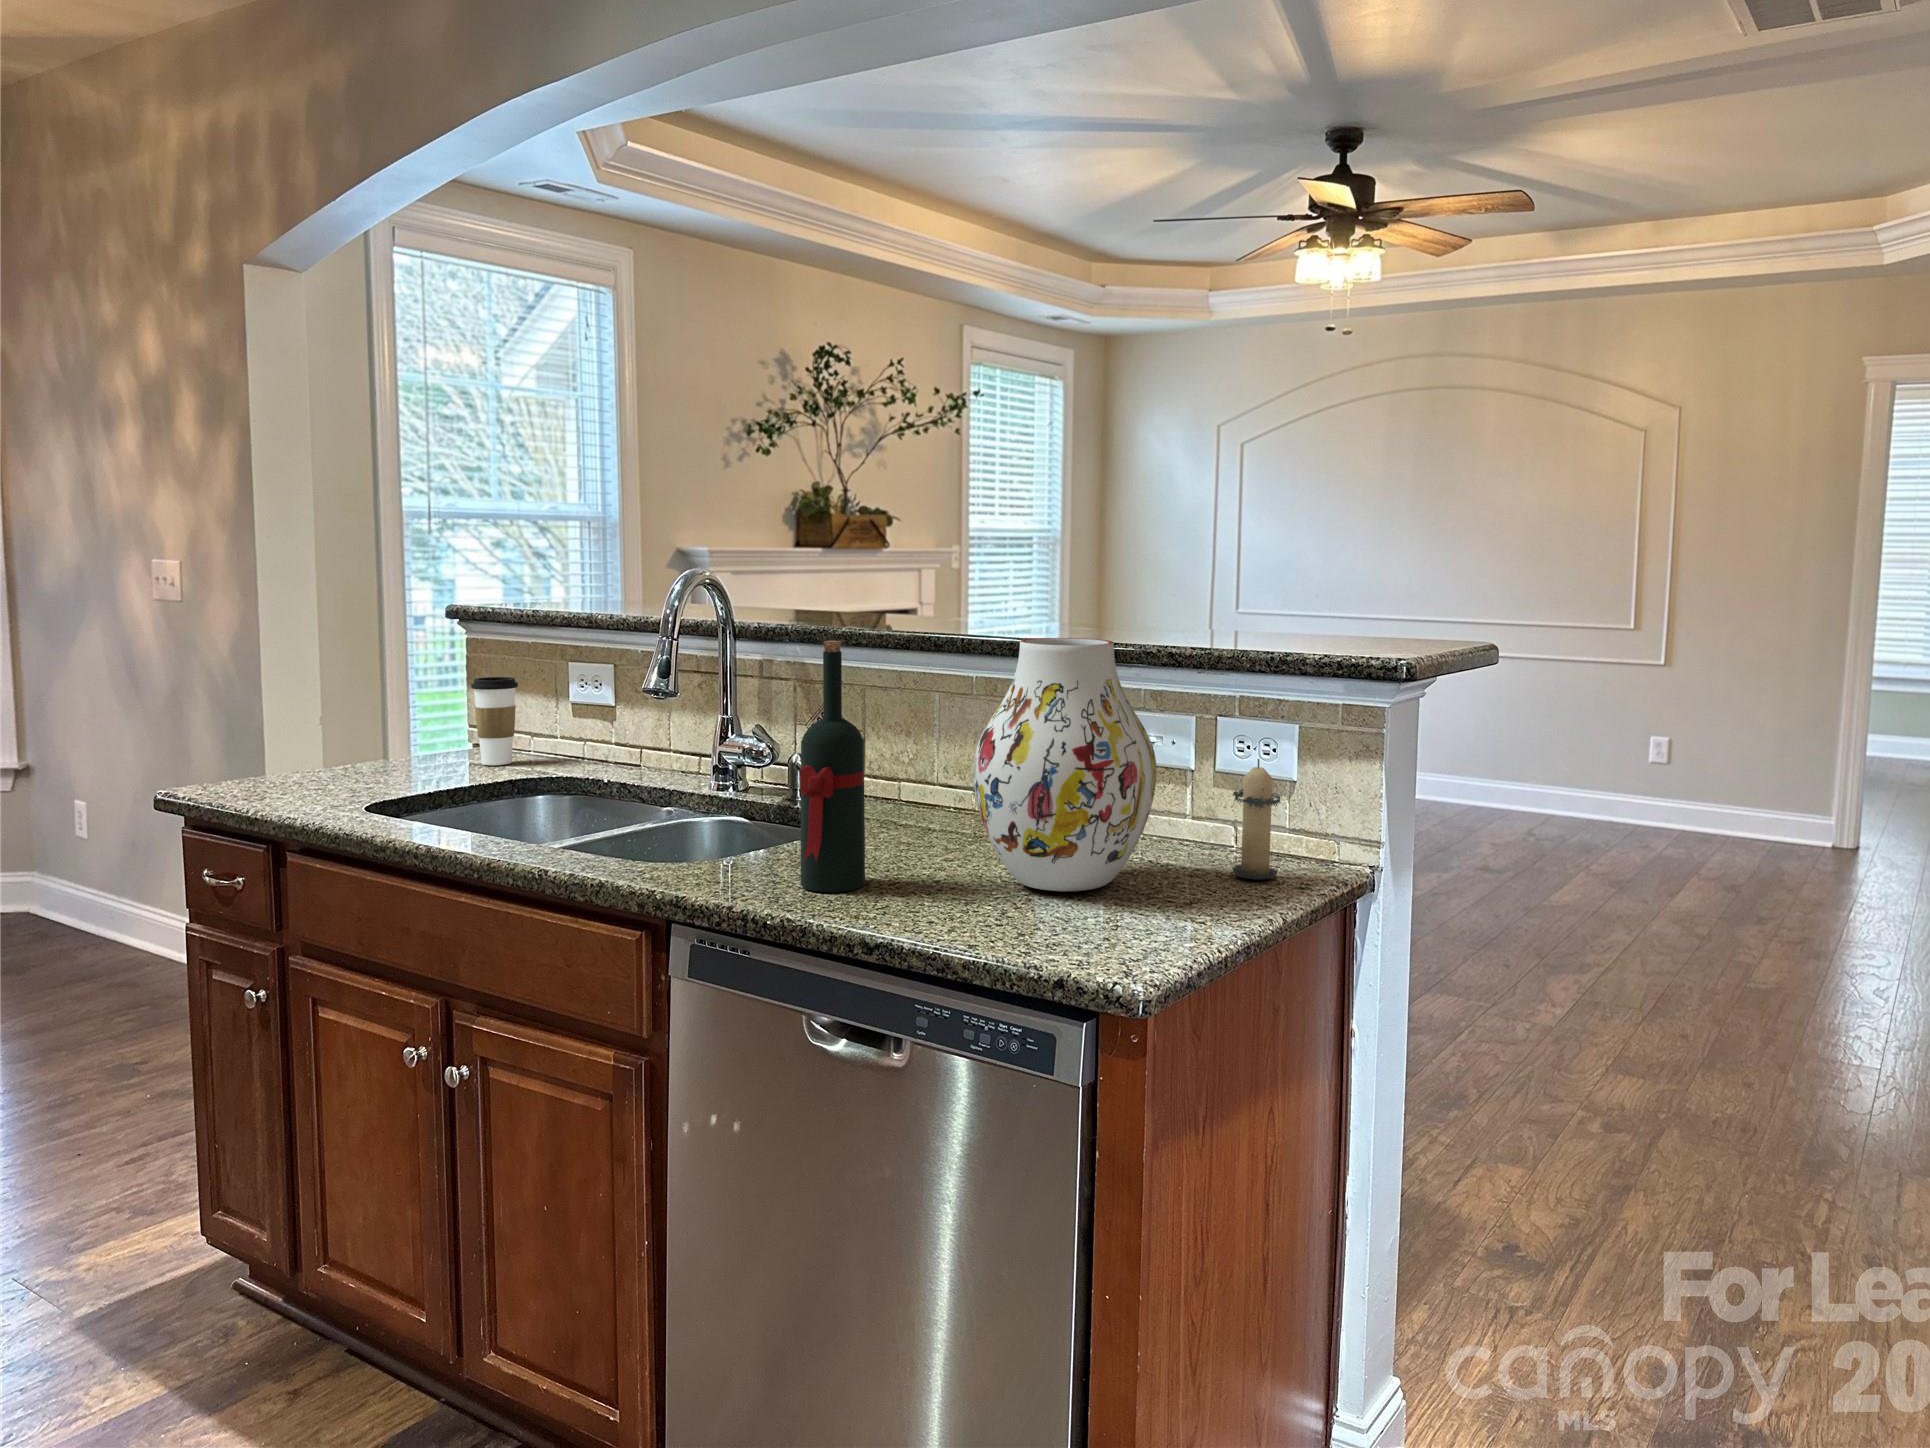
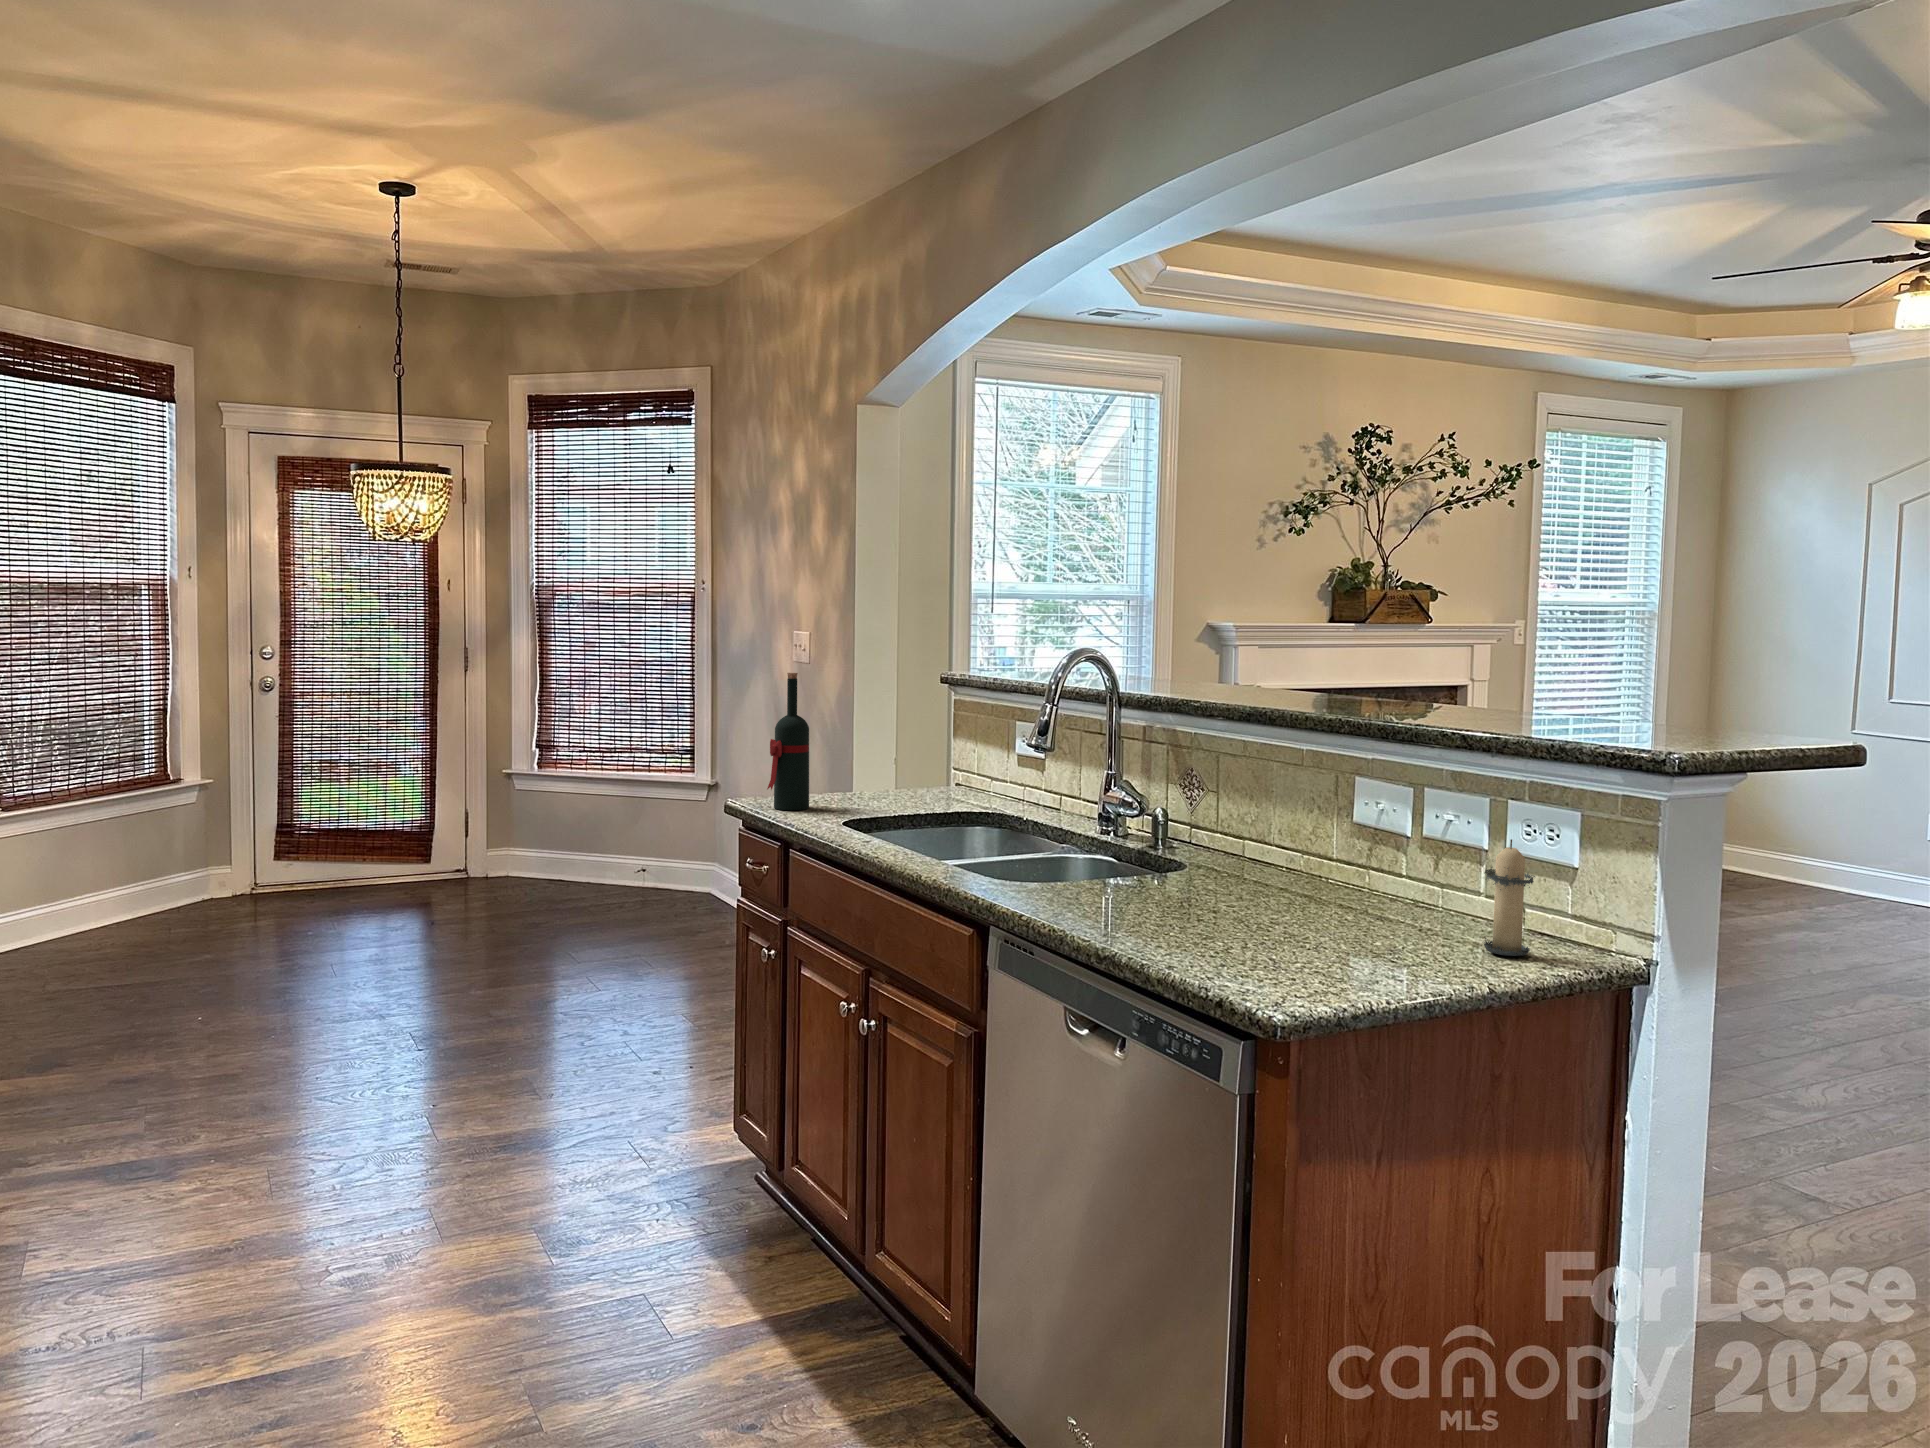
vase: present [974,638,1157,891] -> none [1232,715,1401,942]
wine bottle: present [800,641,865,892] -> present [767,673,809,810]
coffee cup: present [471,677,518,765] -> none [943,730,979,802]

